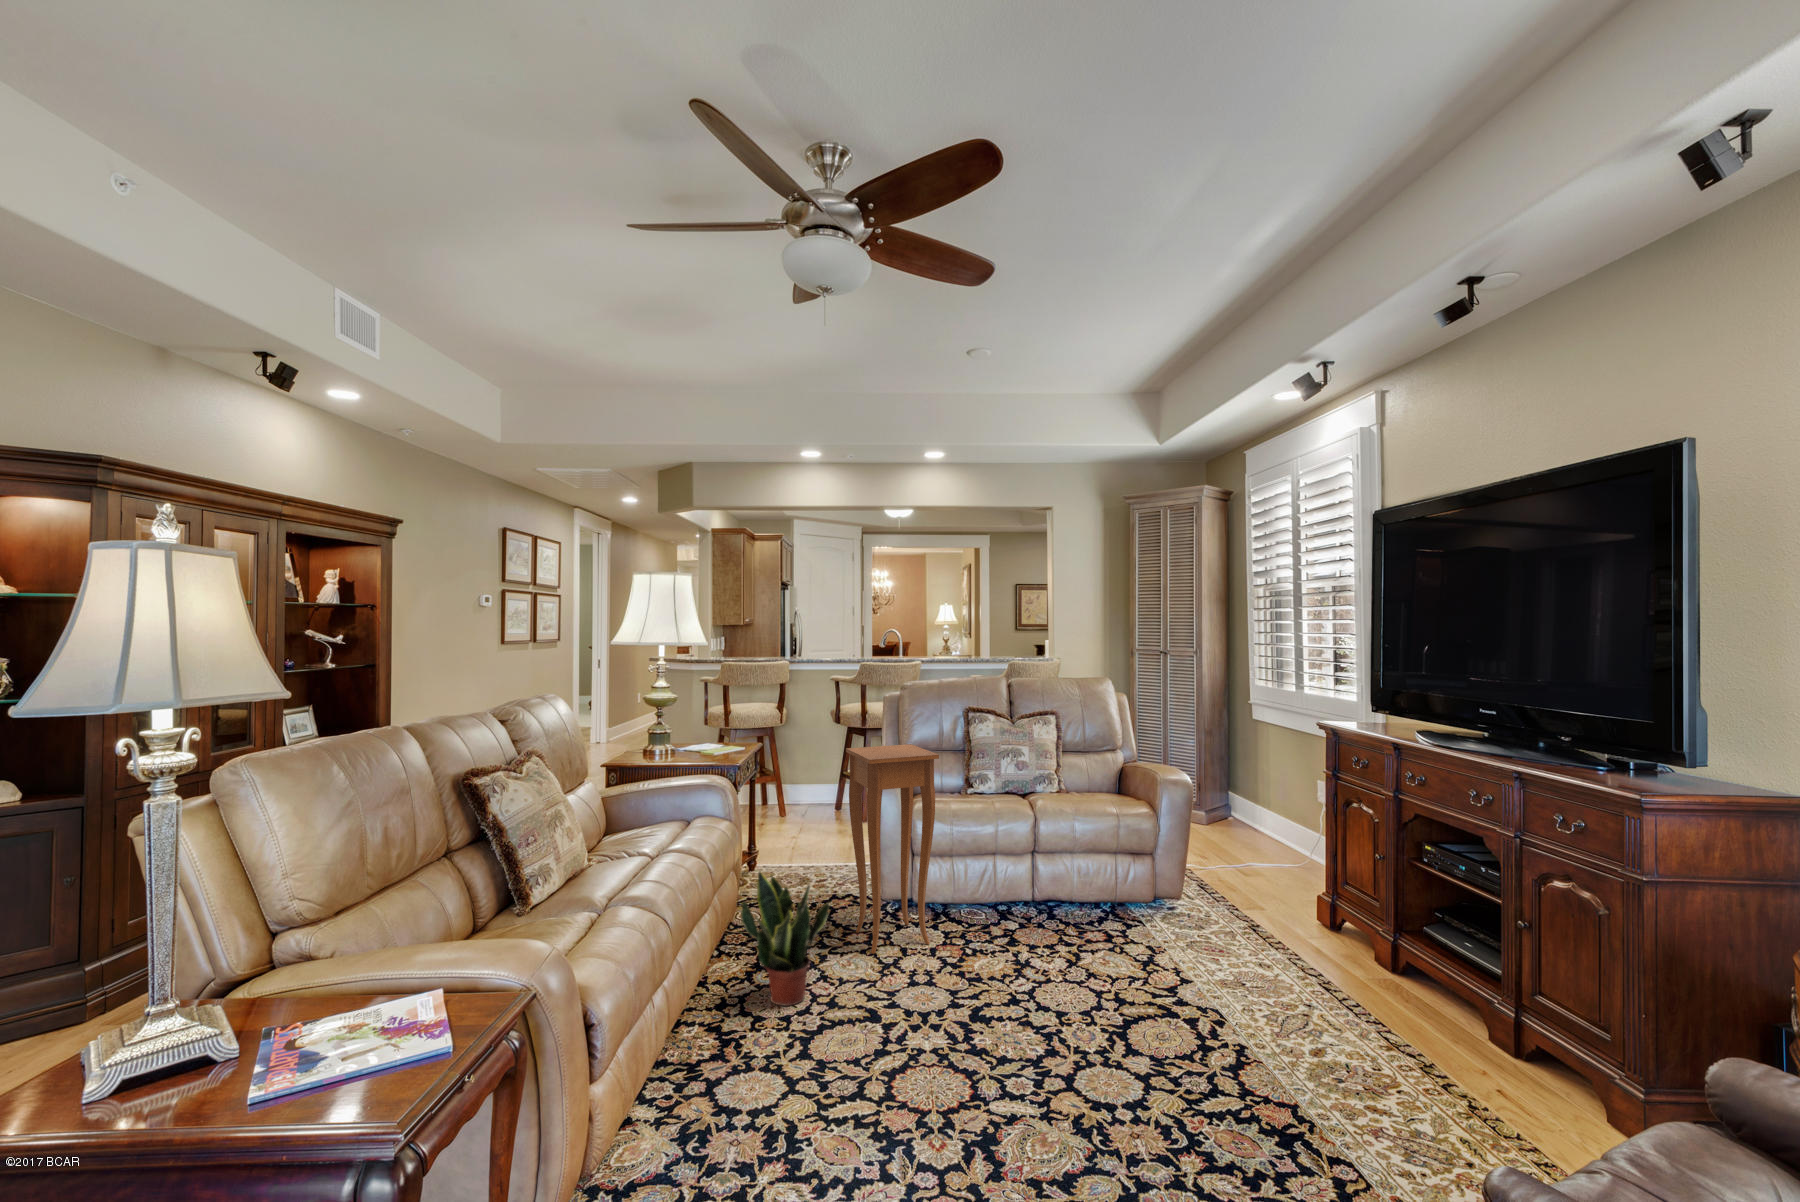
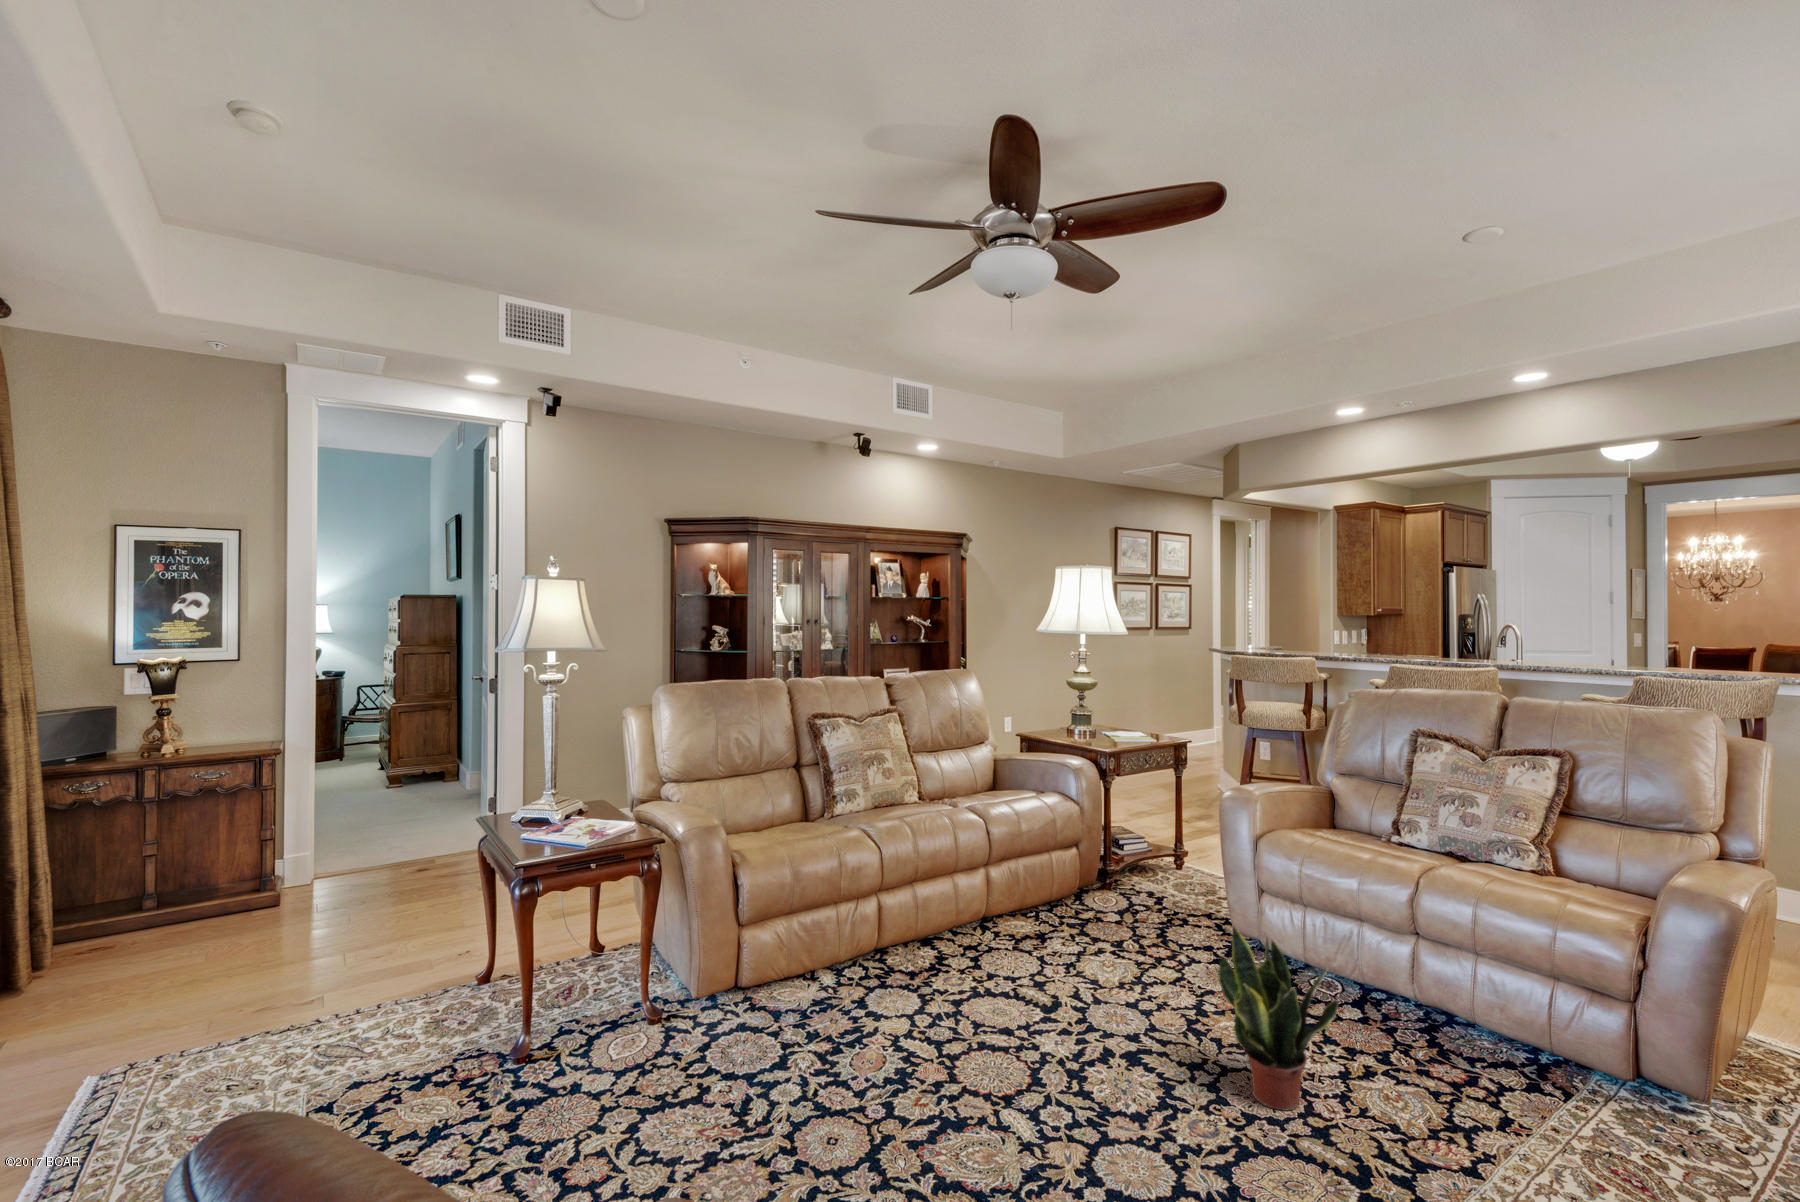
side table: present [846,744,939,954] -> none [1440,800,1581,1133]

